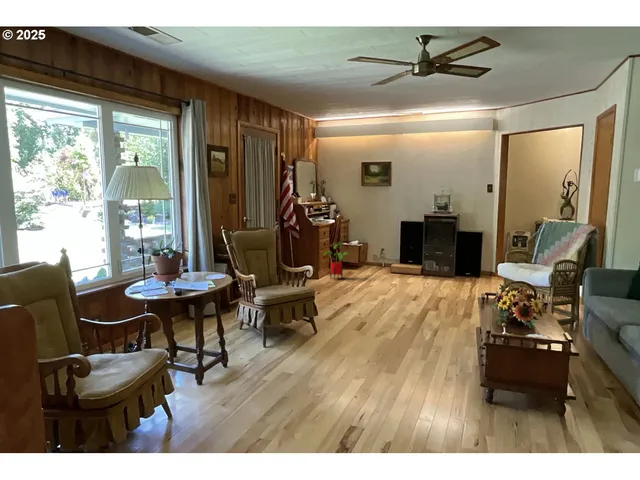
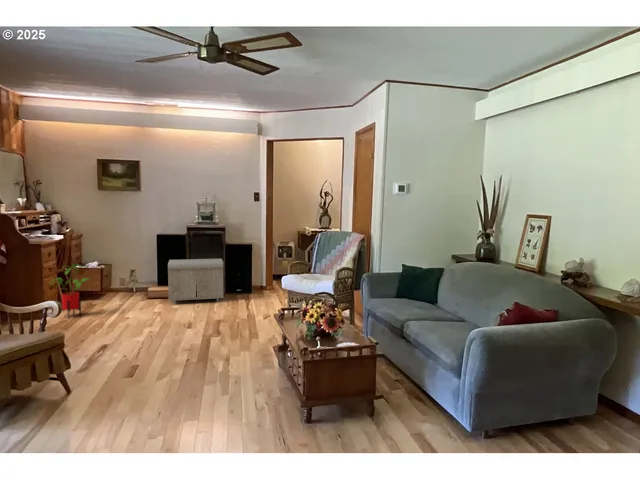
storage bench: none [405,243,452,281] -> present [168,259,224,304]

